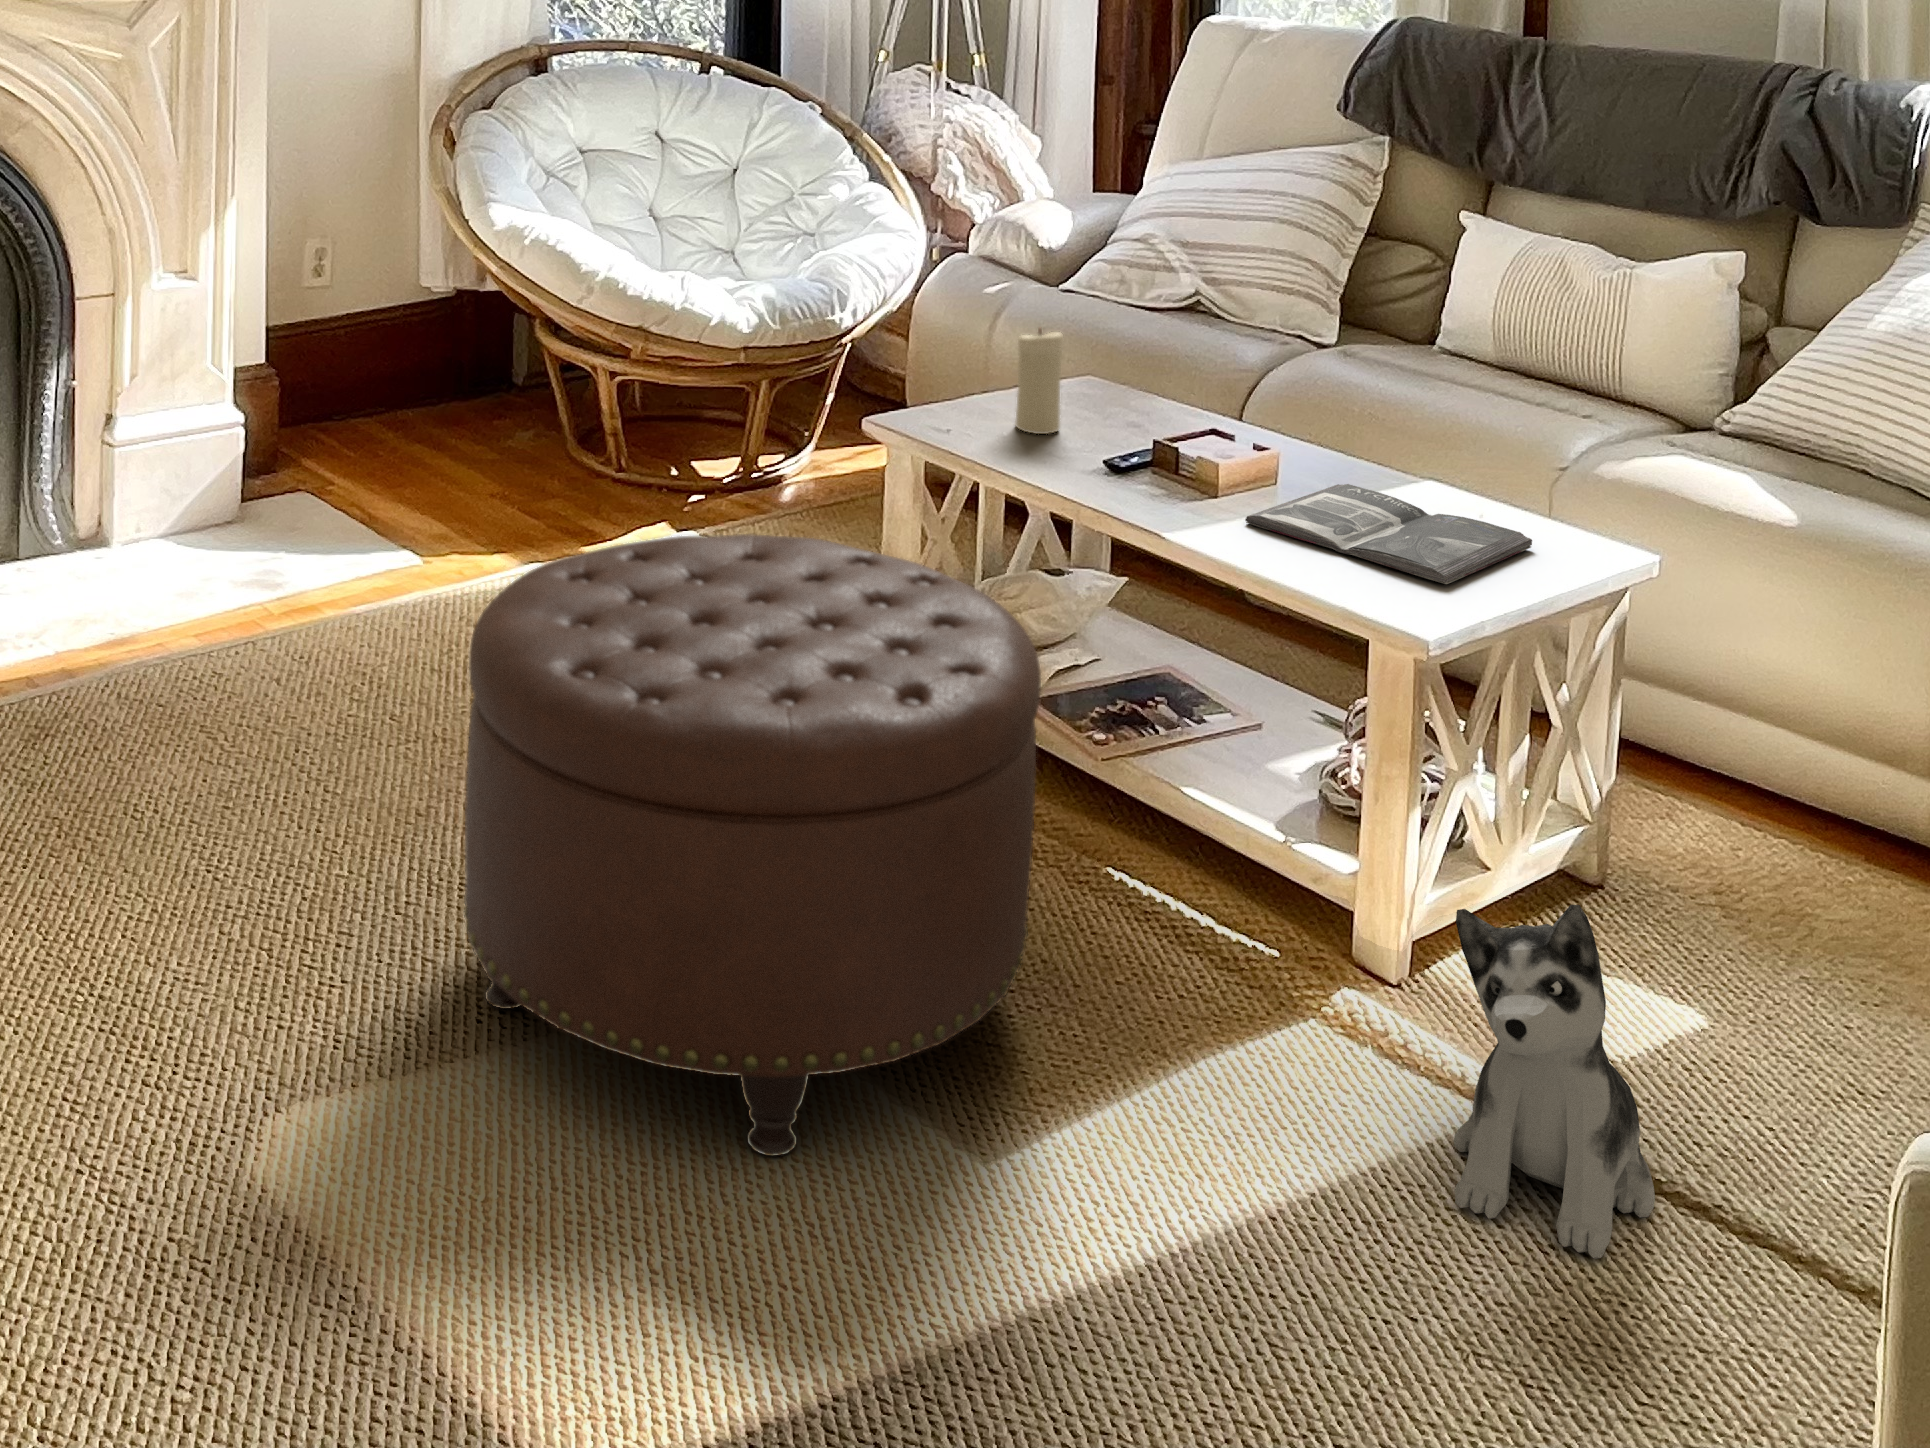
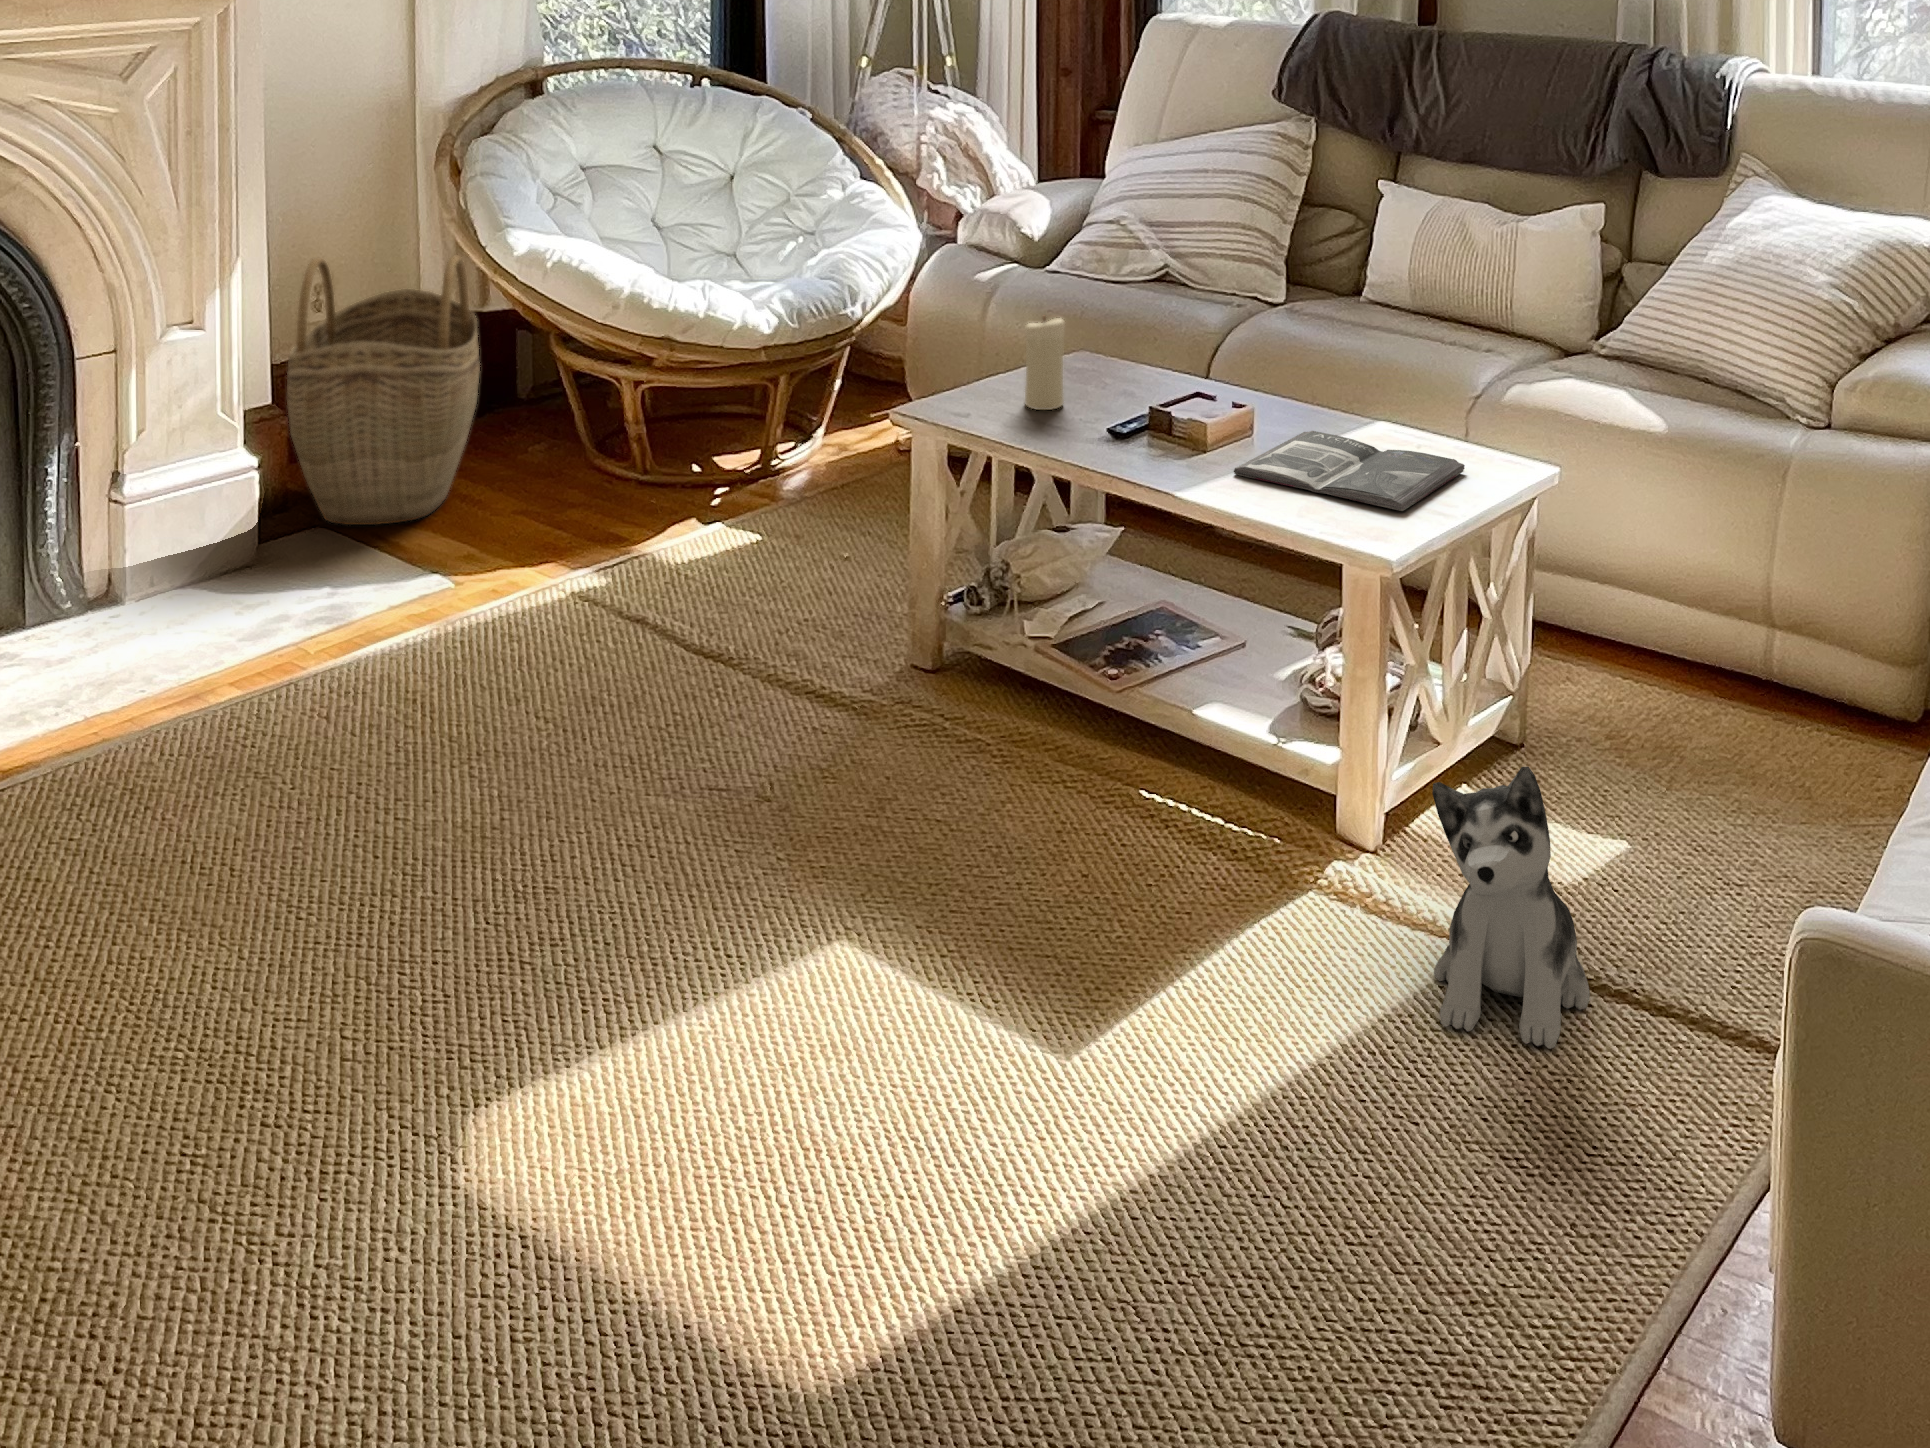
woven basket: none [278,221,468,498] -> present [287,255,480,525]
ottoman: present [463,534,1041,1156] -> none [563,529,1082,1086]

